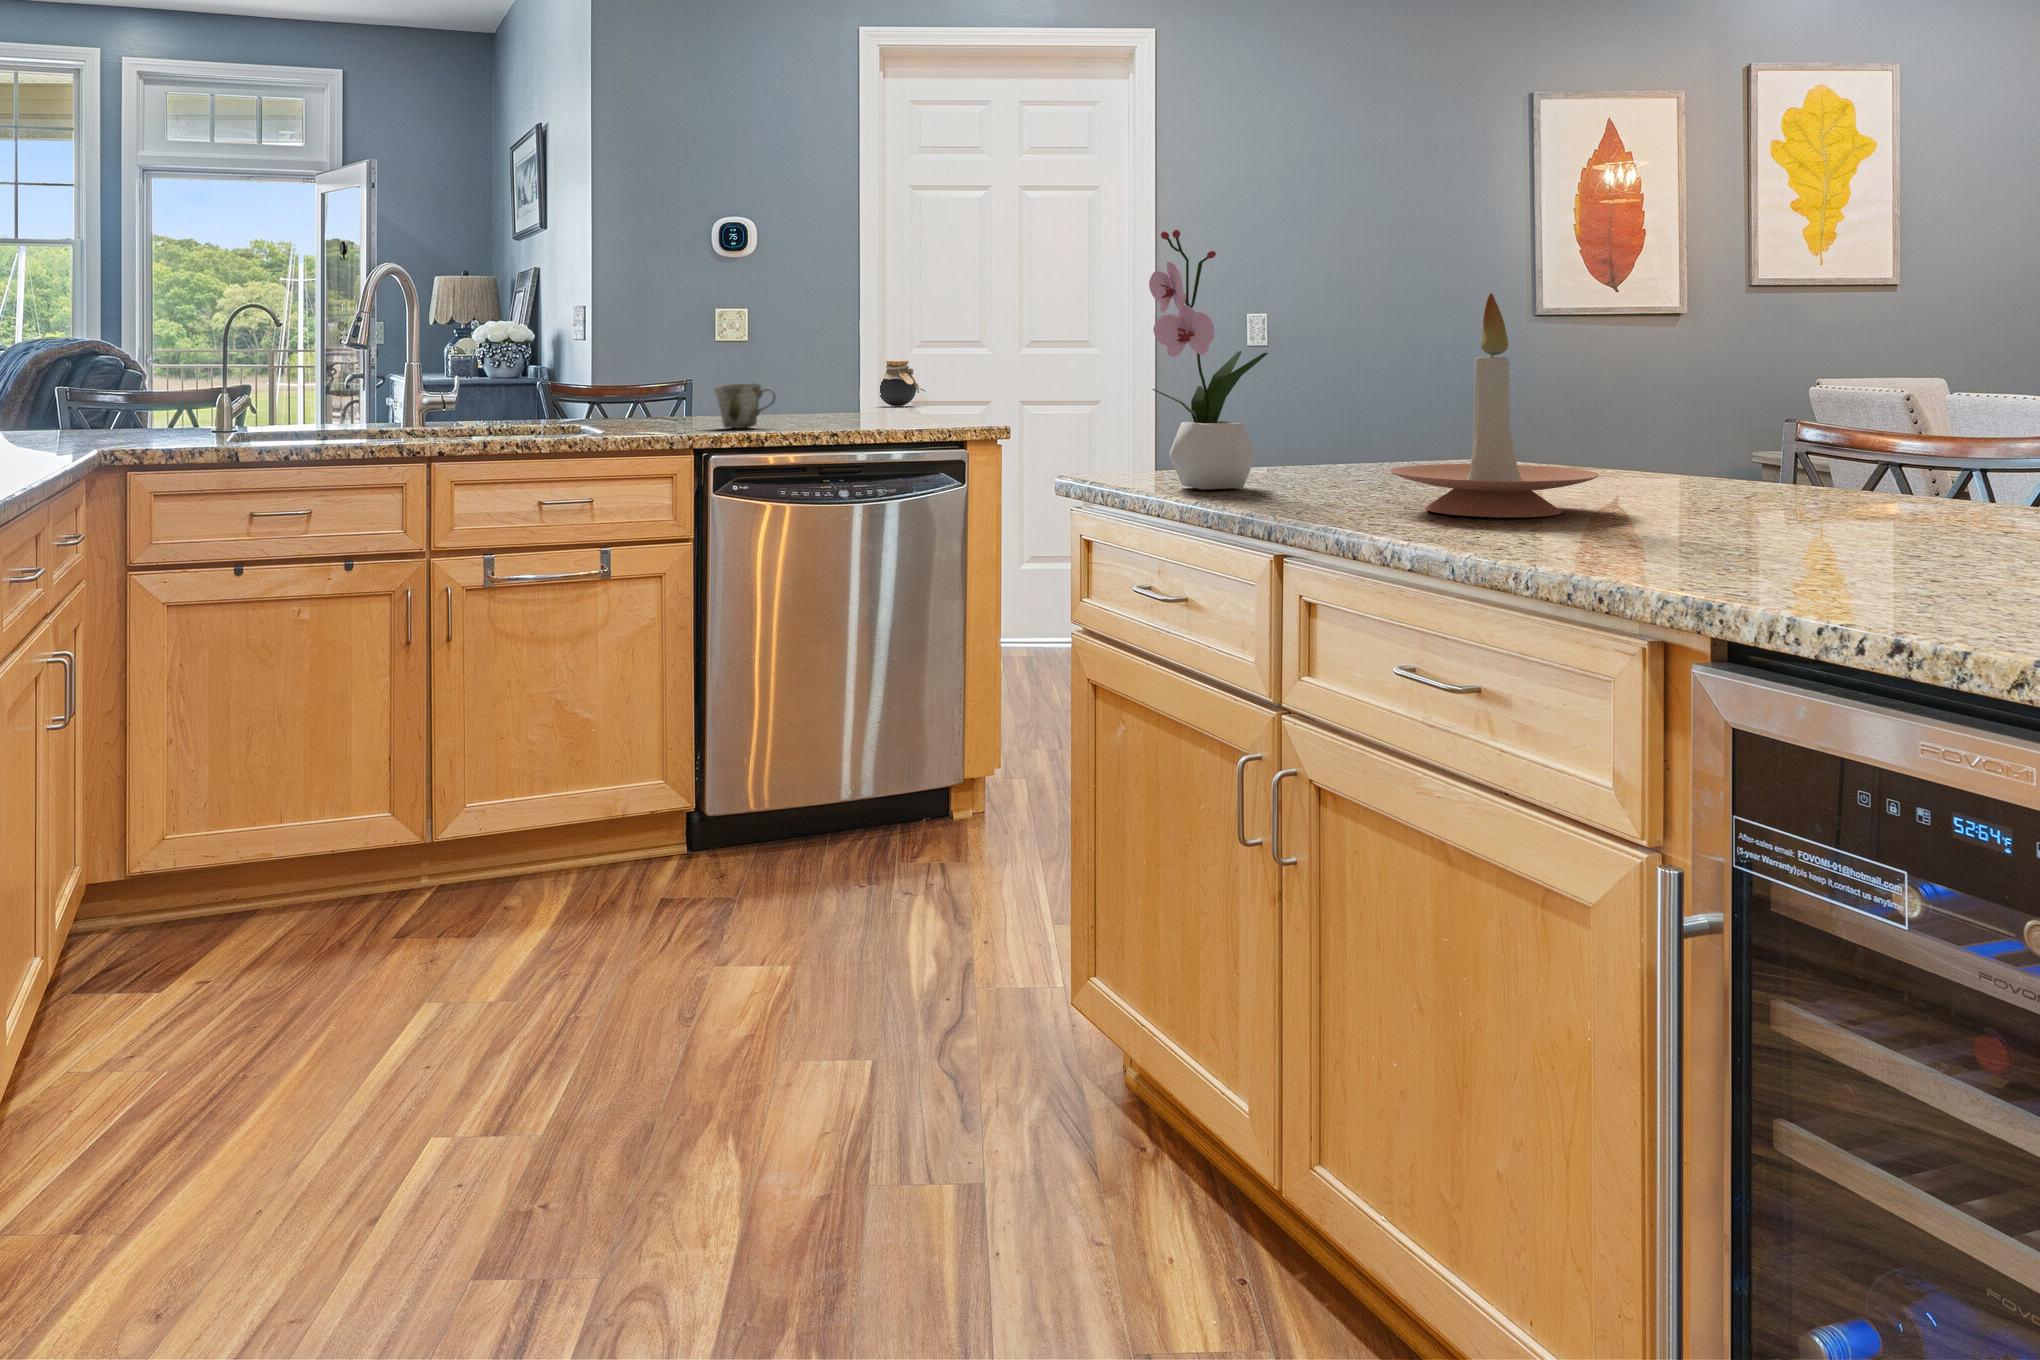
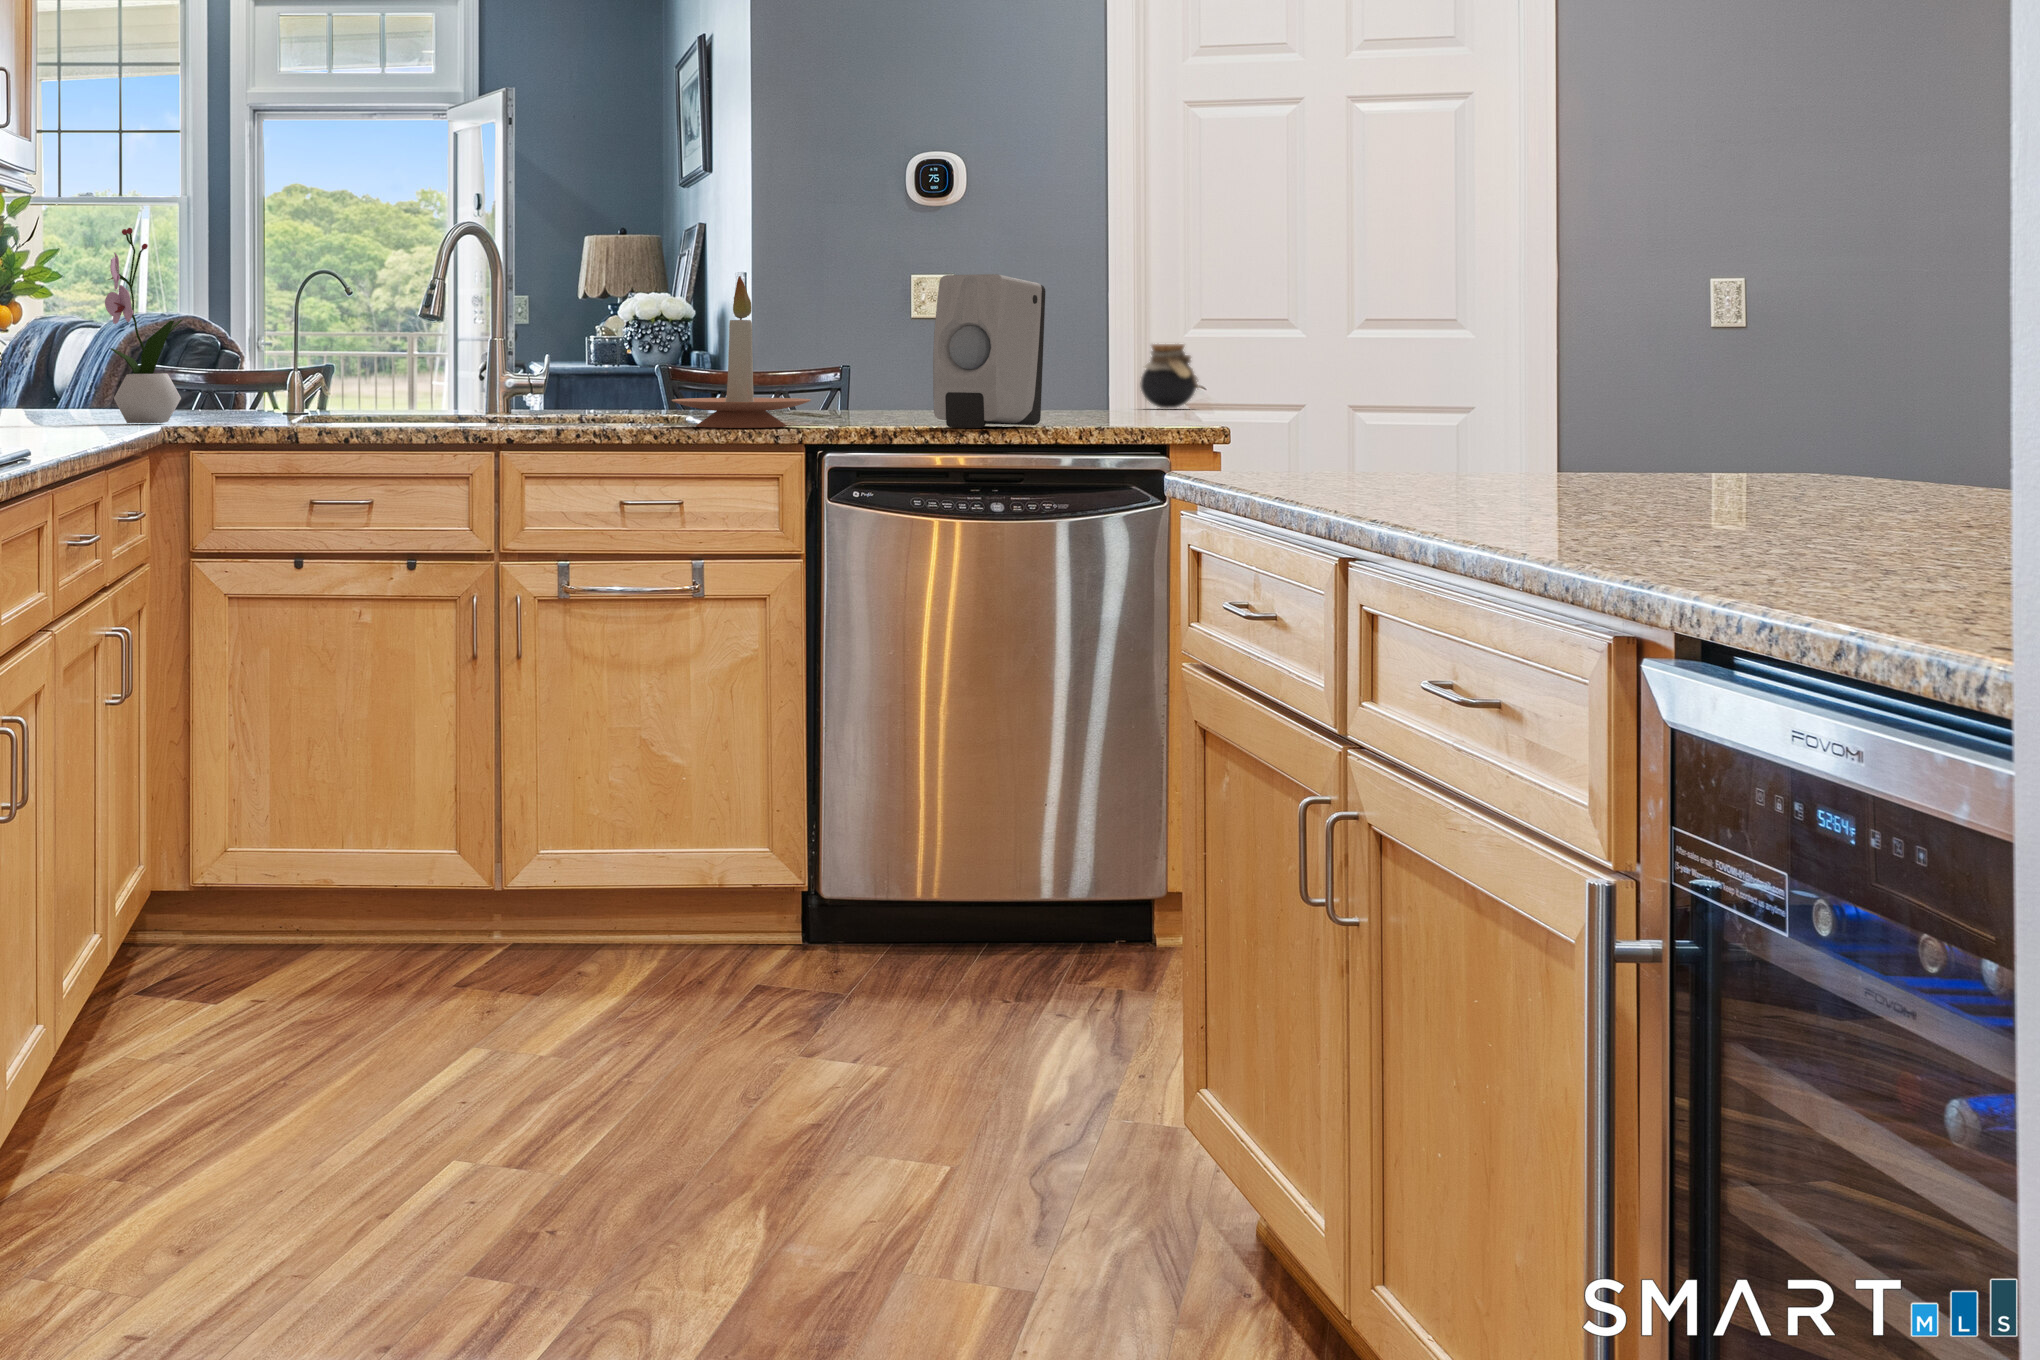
flower arrangement: present [1149,230,1268,489] -> present [105,228,182,423]
candle holder: present [1390,293,1599,517] -> present [672,276,811,428]
soap dispenser: none [792,314,872,433] -> present [933,274,1045,428]
mug: present [715,383,776,428] -> none [851,366,930,423]

